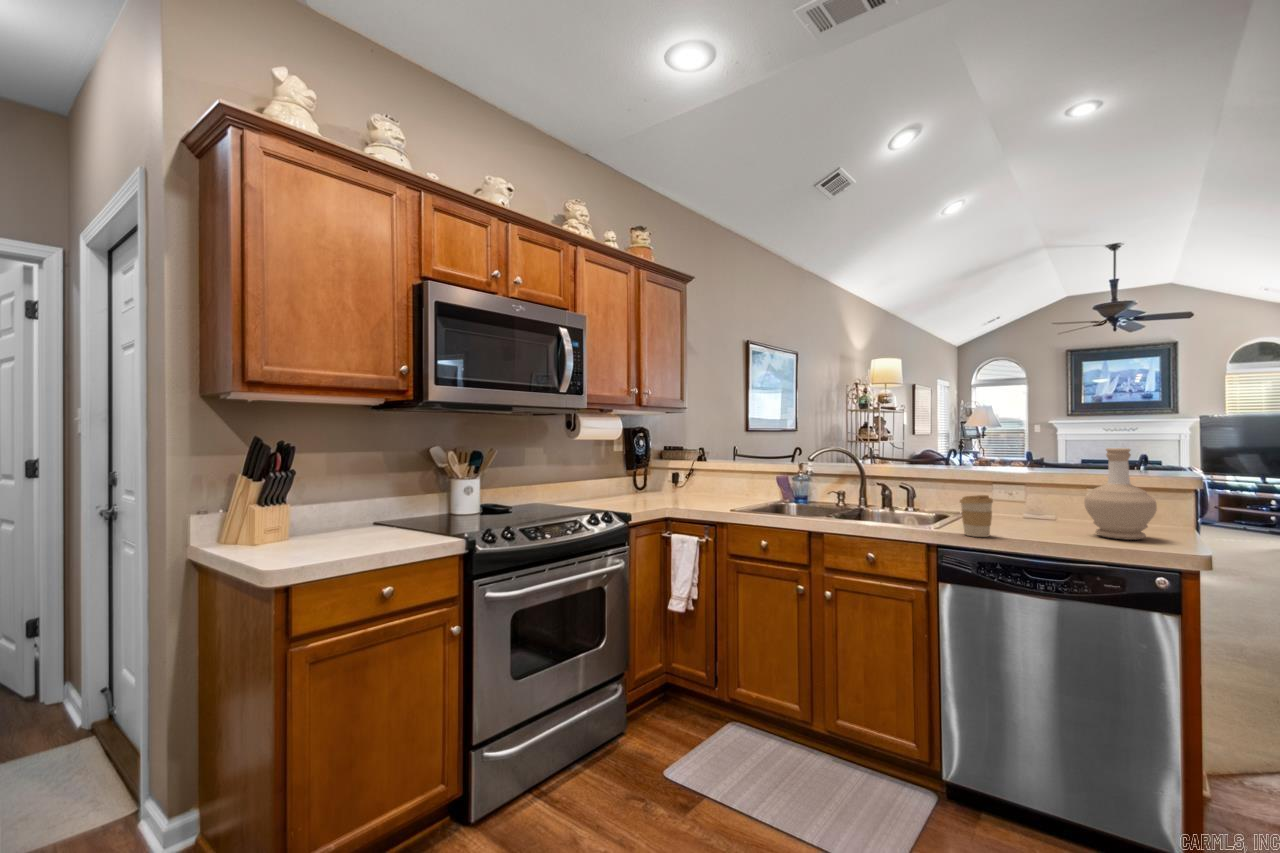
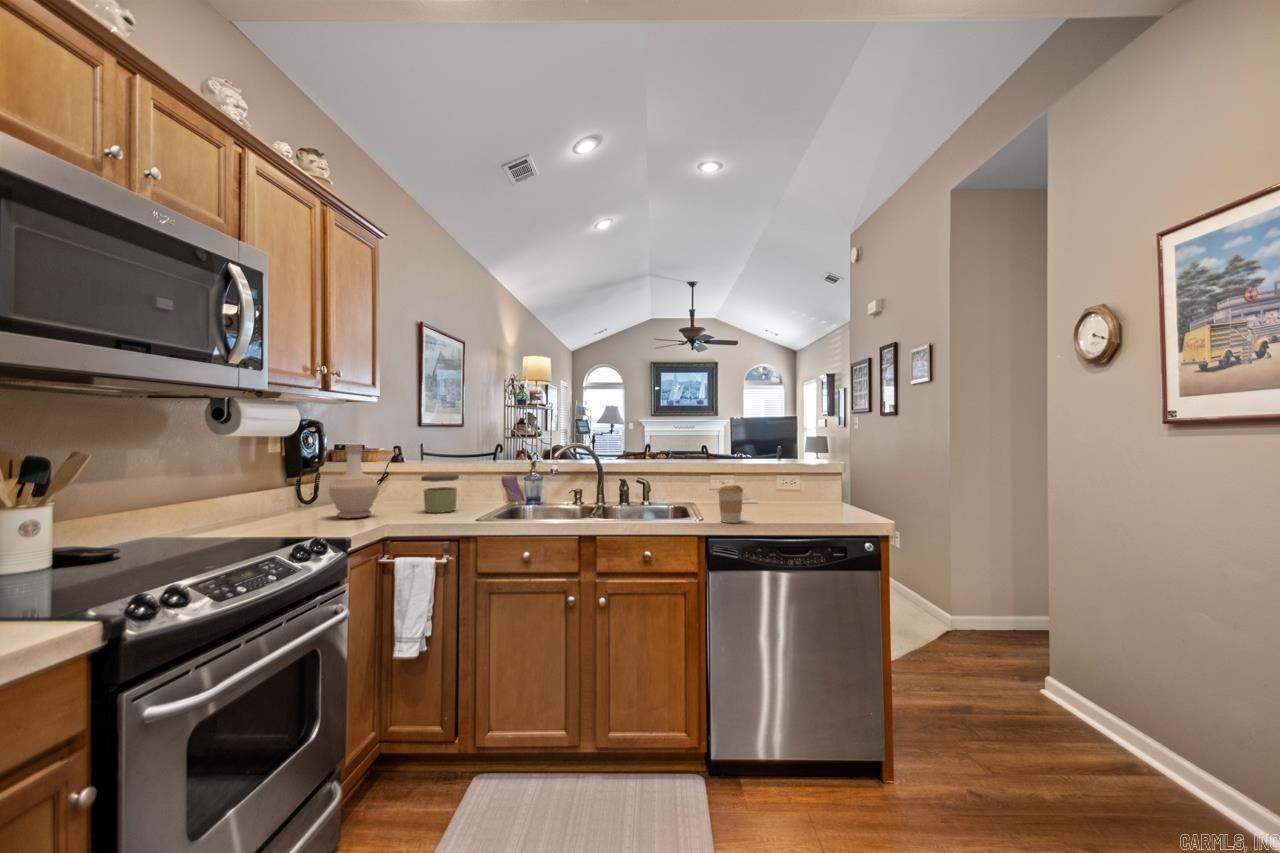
bottle: present [1084,448,1157,540] -> present [329,443,379,518]
jar: none [704,470,734,502] -> present [421,474,459,513]

